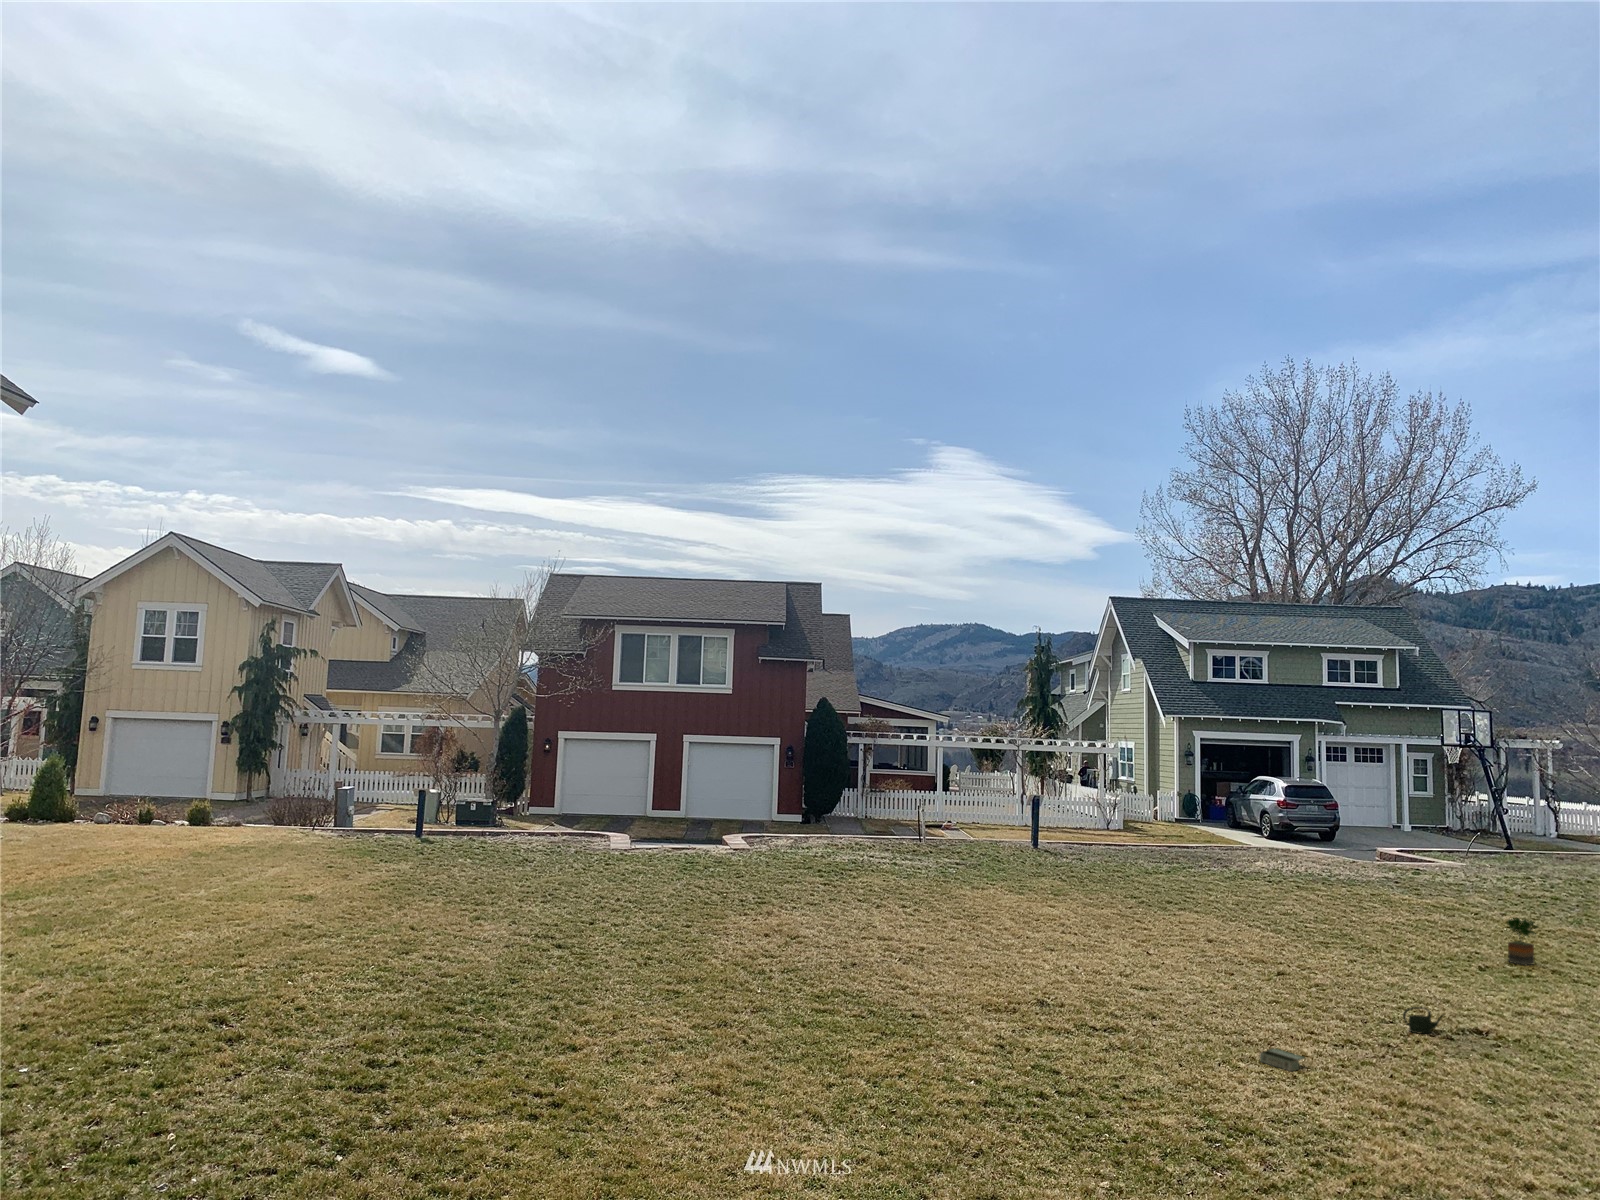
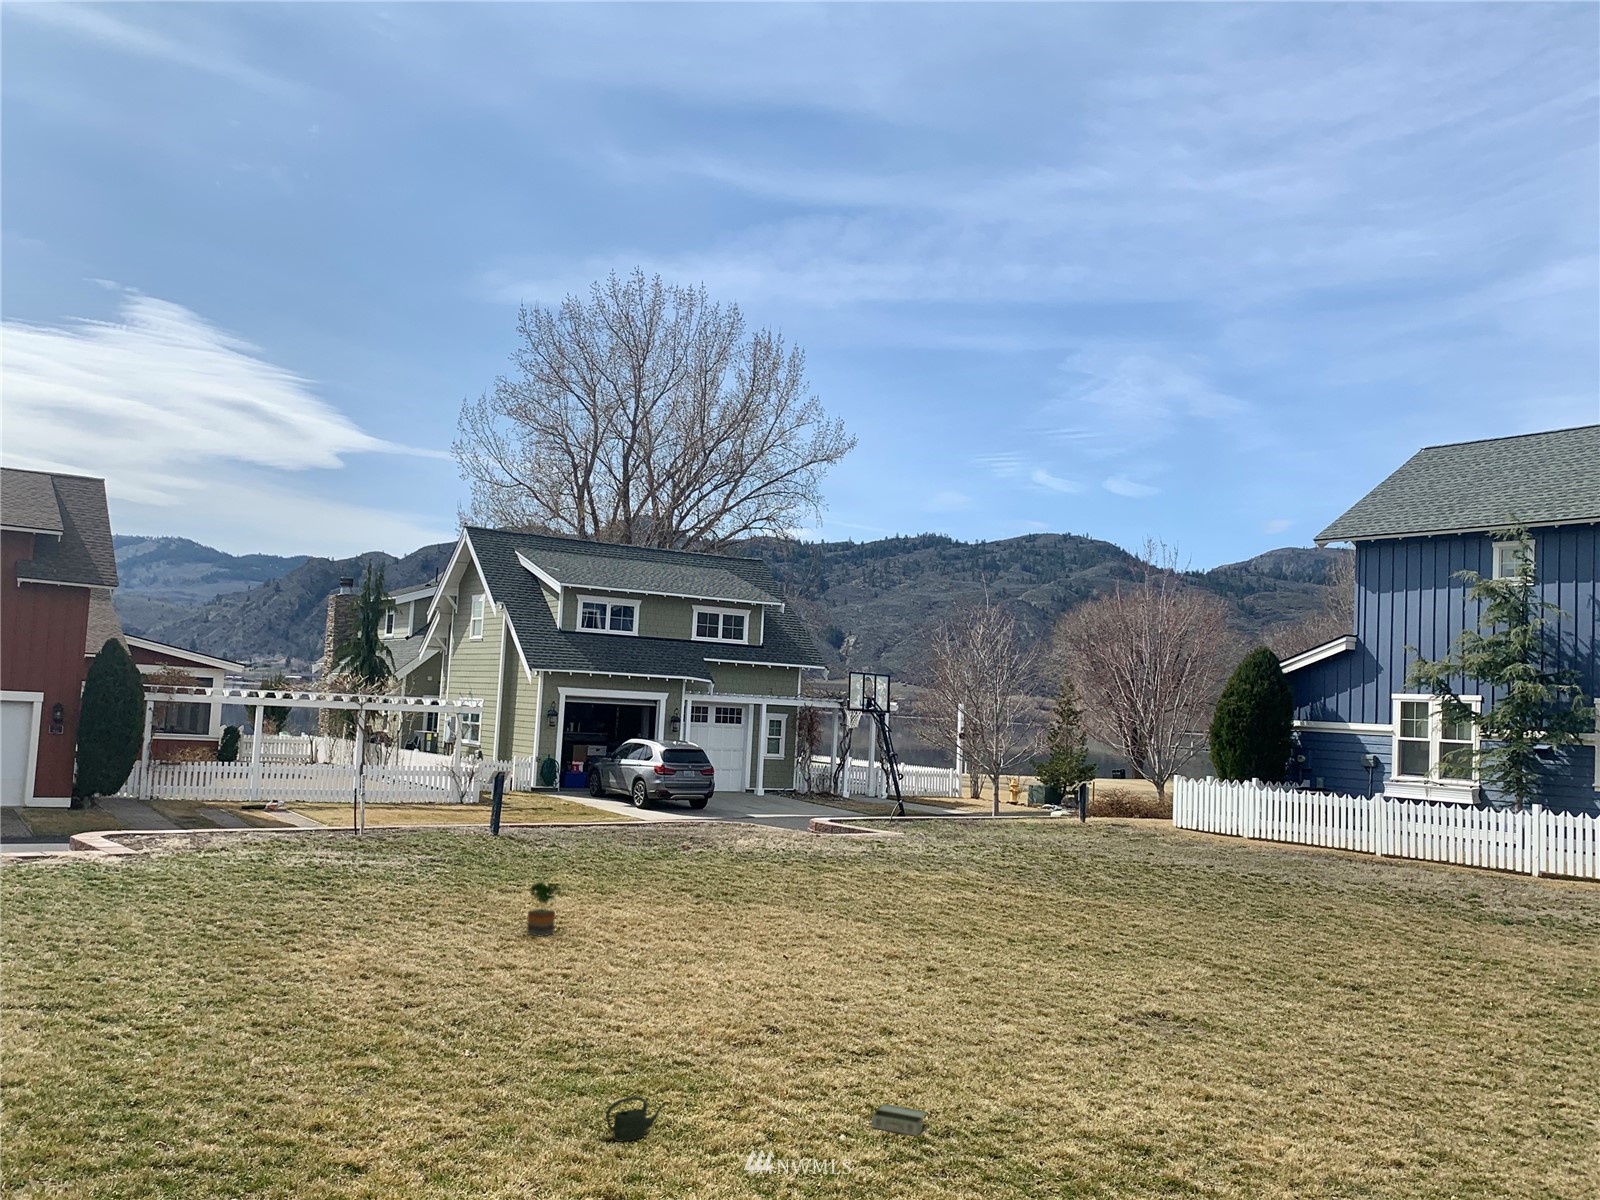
potted tree: present [1507,918,1538,965] -> present [527,882,561,937]
watering can: present [1403,1007,1444,1034] -> present [606,1097,666,1142]

